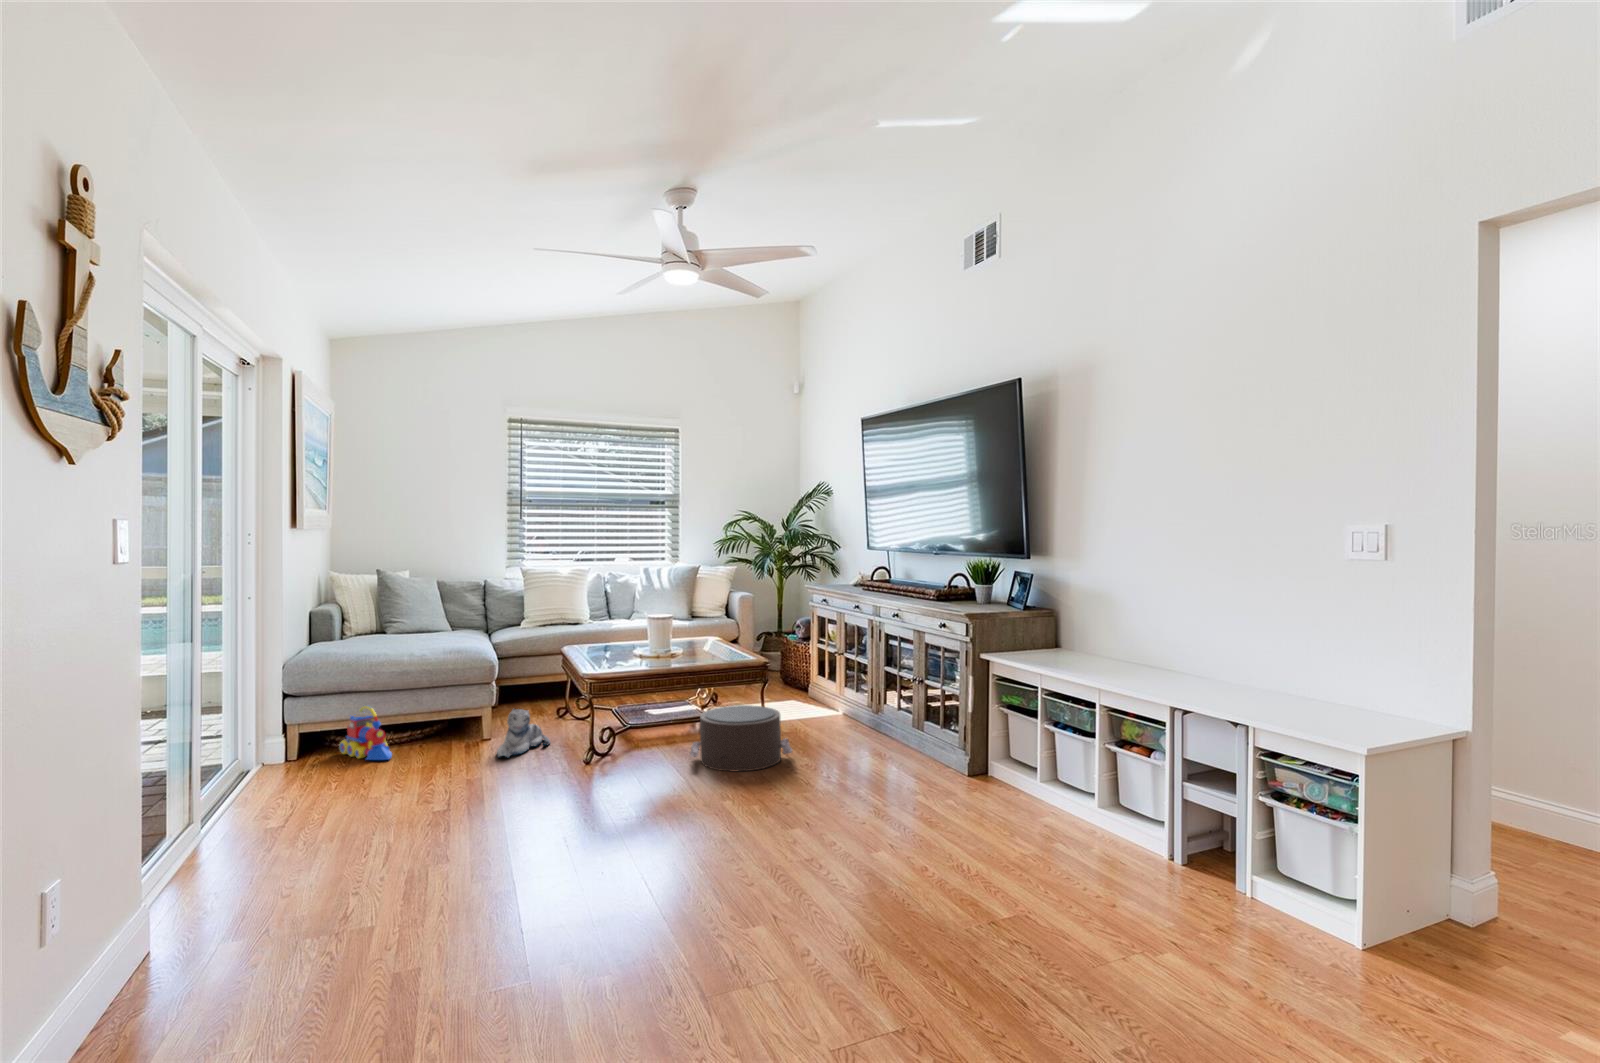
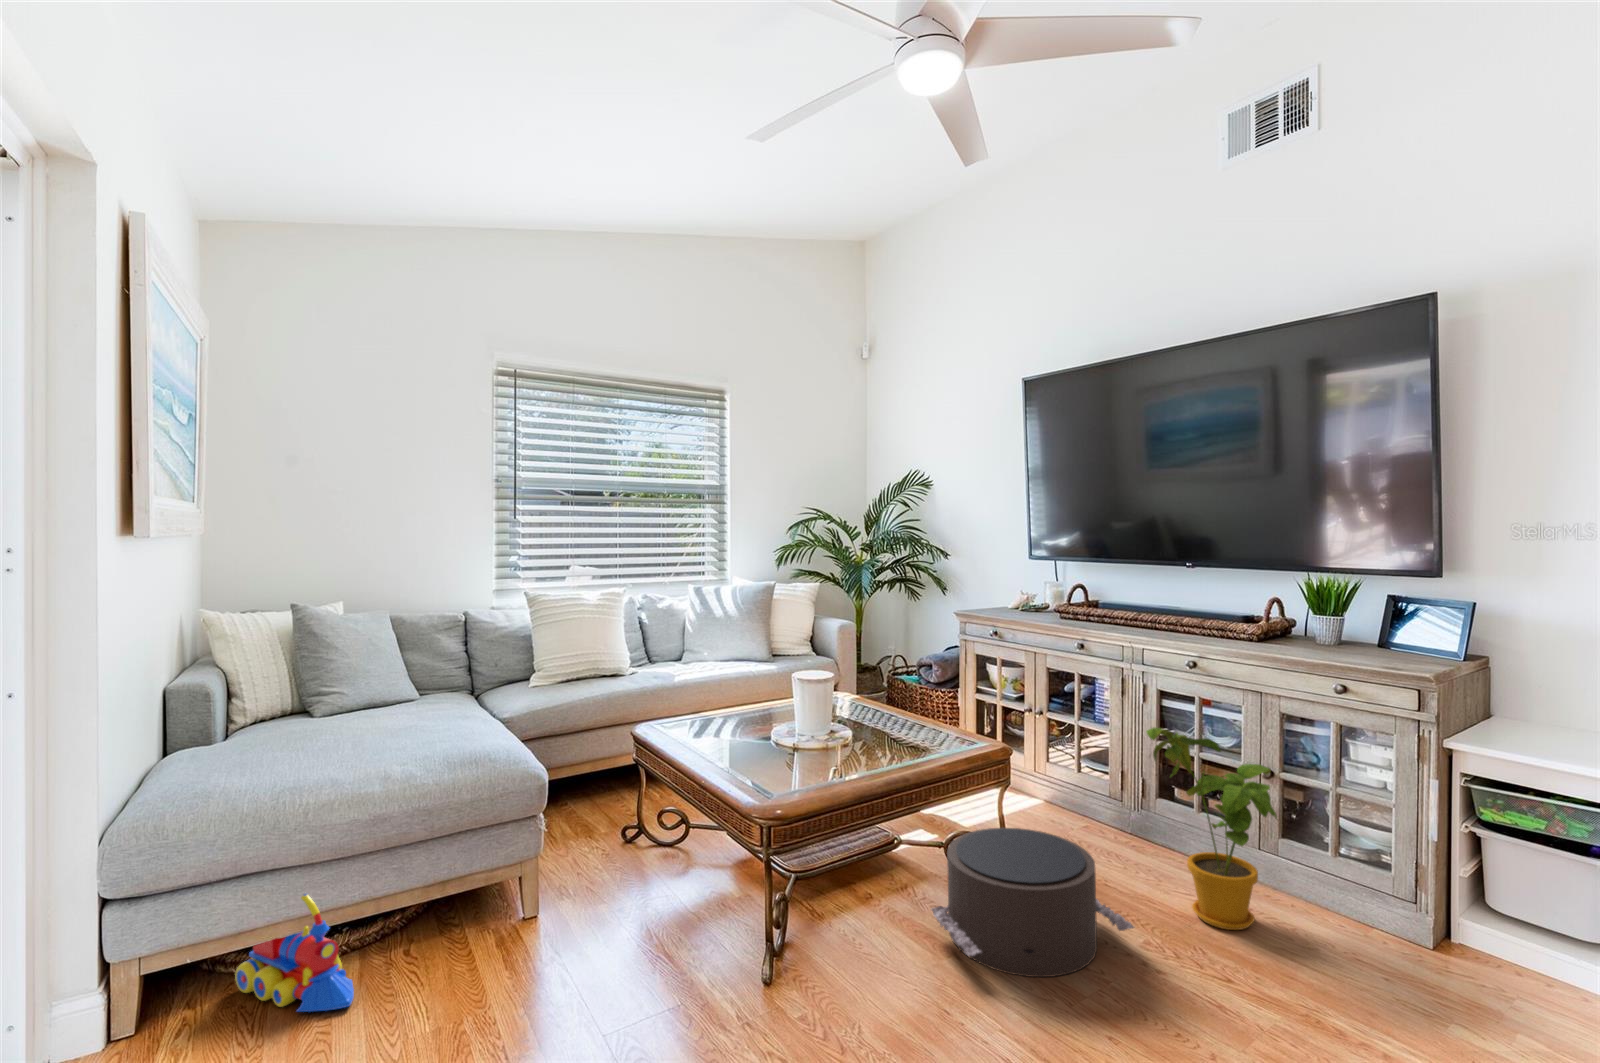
house plant: none [826,648,912,764] -> present [1146,727,1277,930]
plush toy: present [497,709,550,758] -> none [567,866,652,978]

